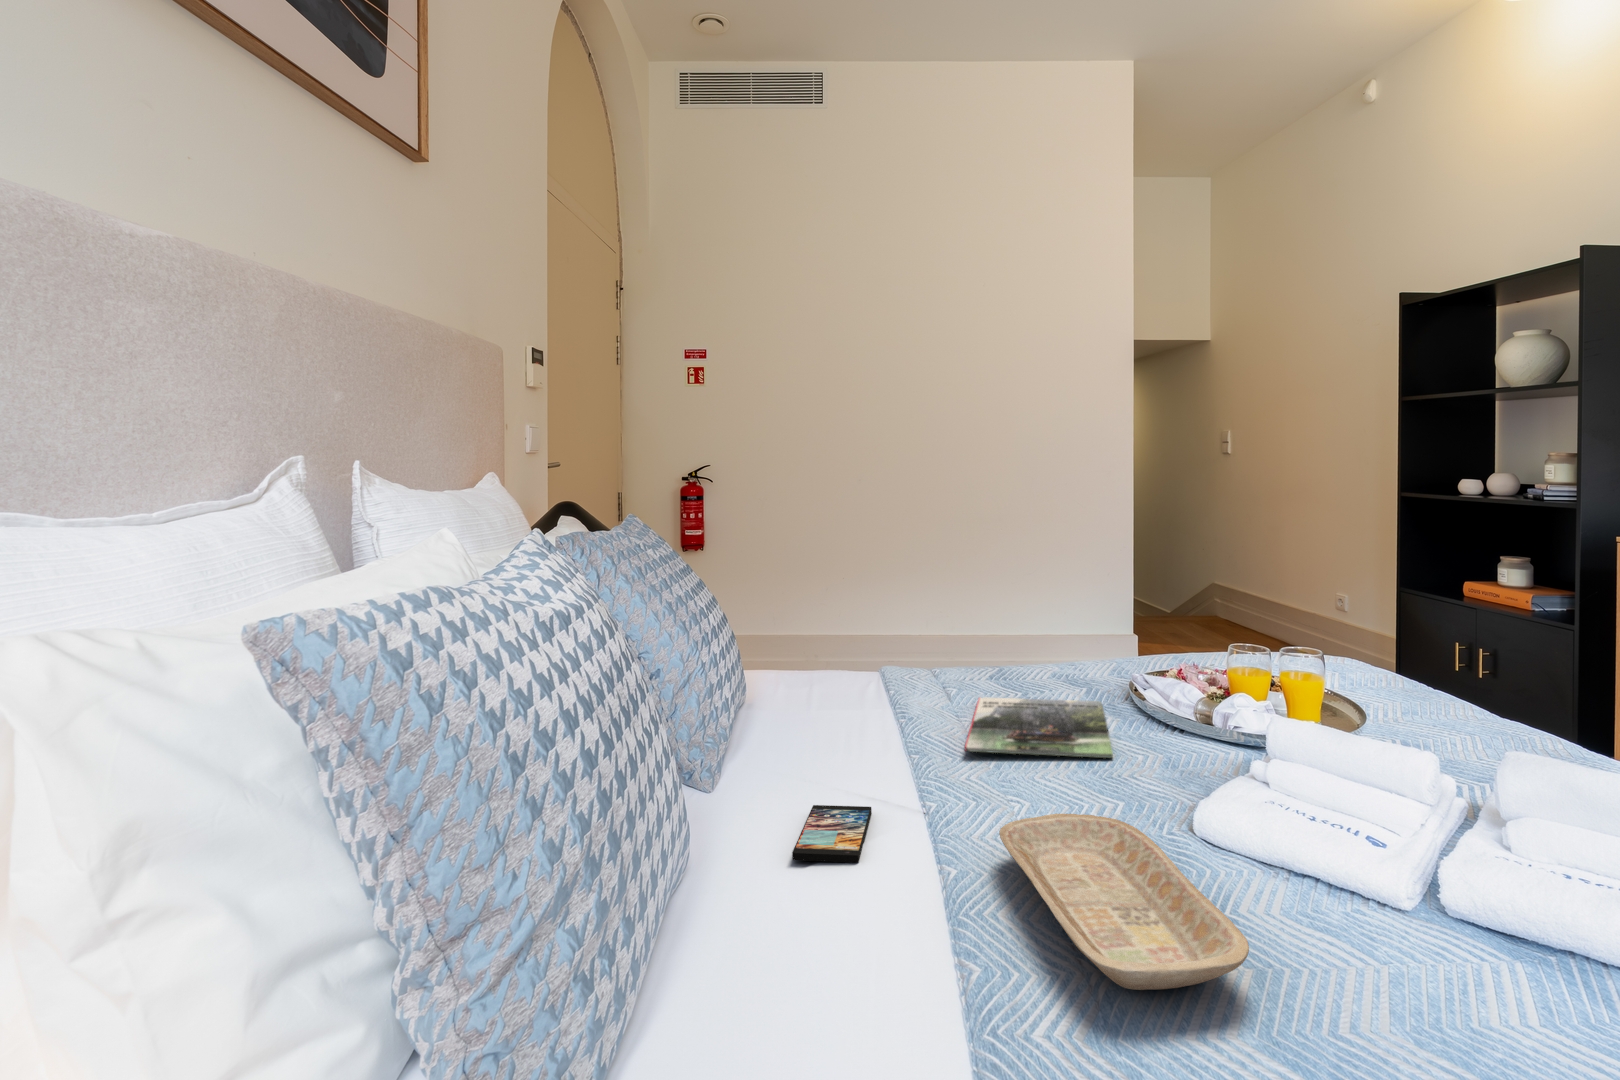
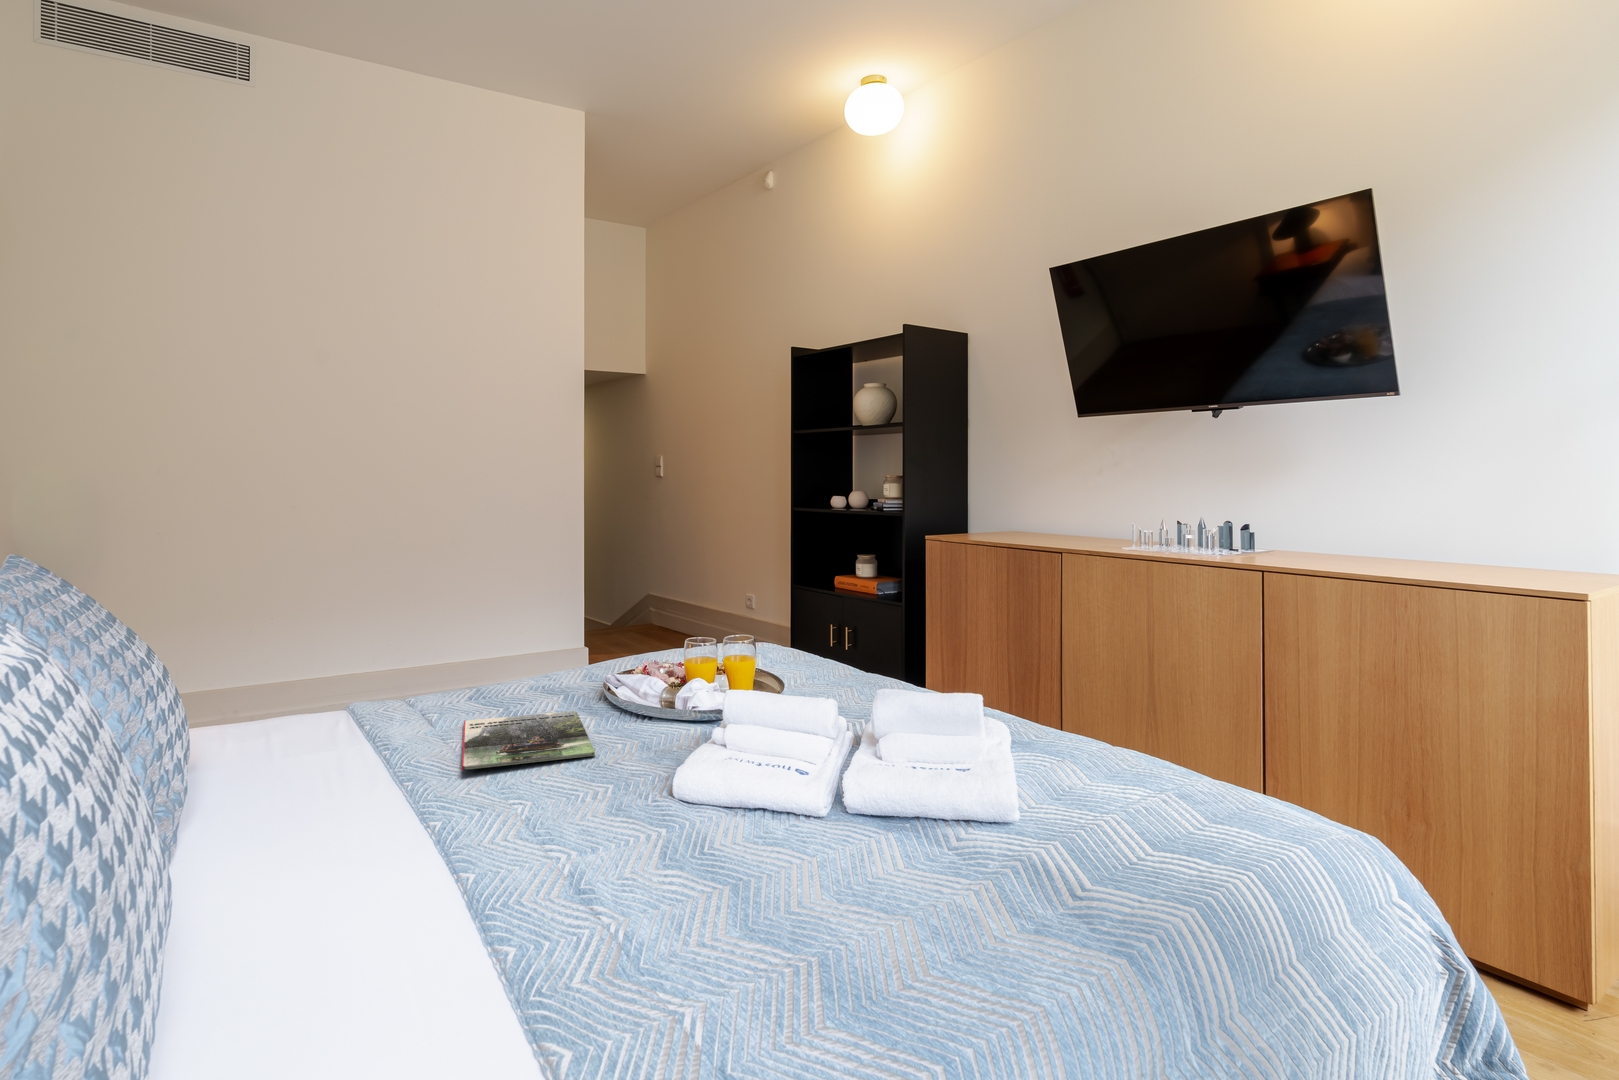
smartphone: present [792,805,872,863] -> none [301,836,377,902]
tray: present [999,814,1249,990] -> none [515,802,725,926]

